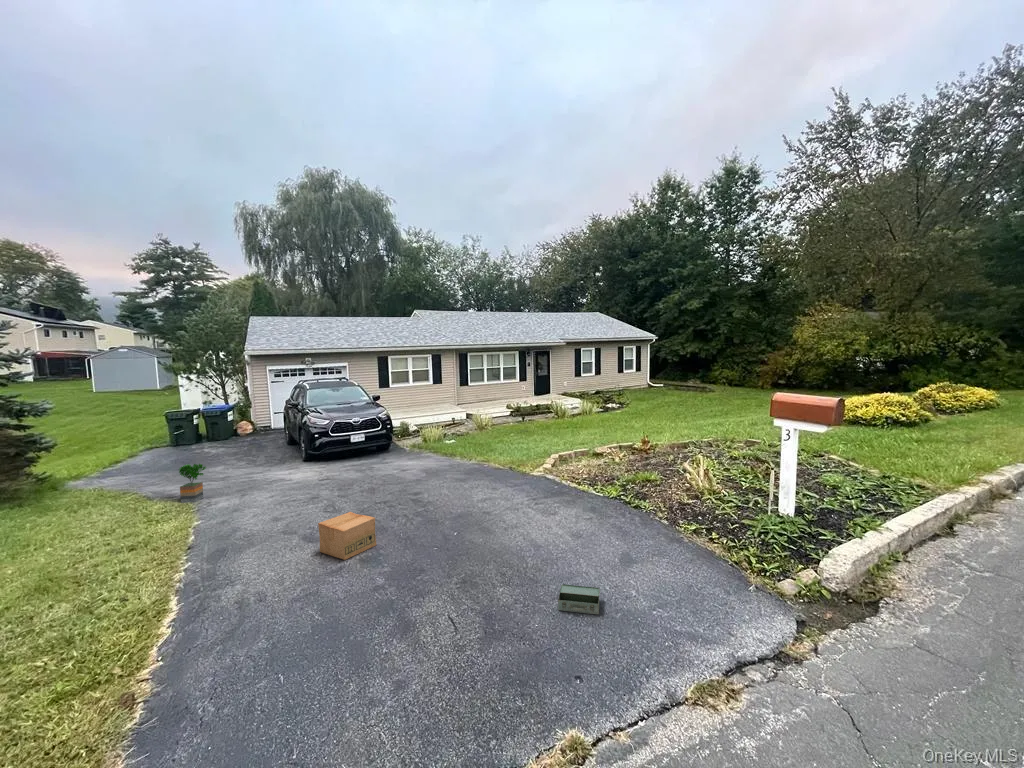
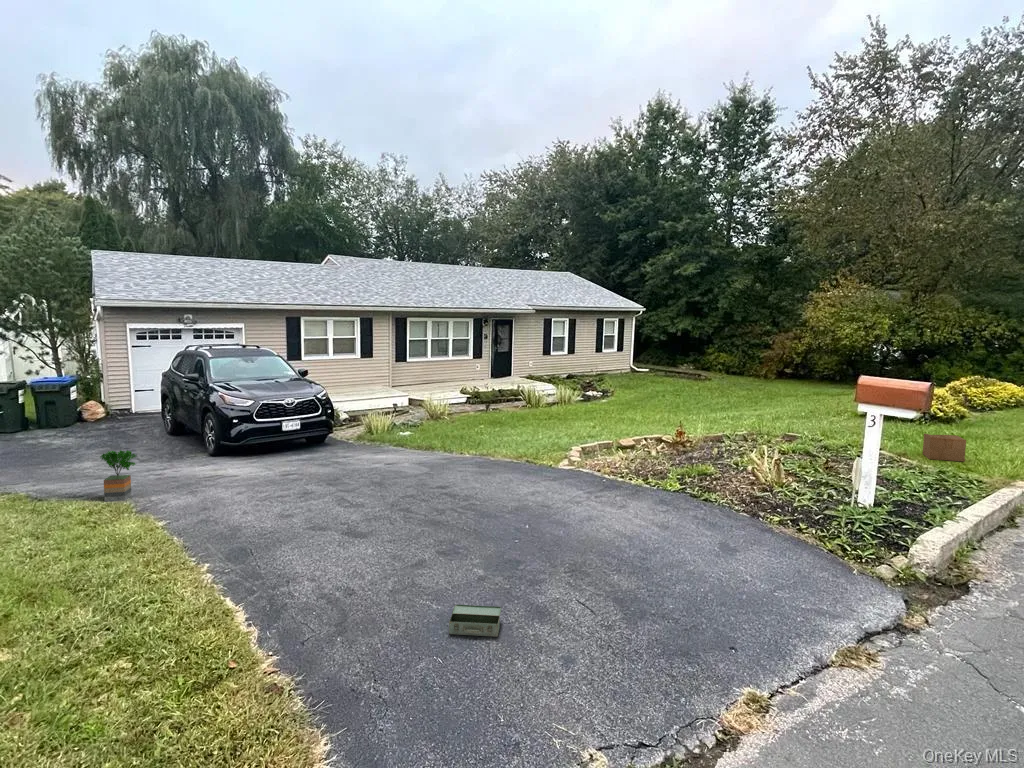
cardboard box: present [318,512,376,560] -> present [923,434,966,461]
toolbox: present [558,584,600,614] -> present [449,604,501,637]

